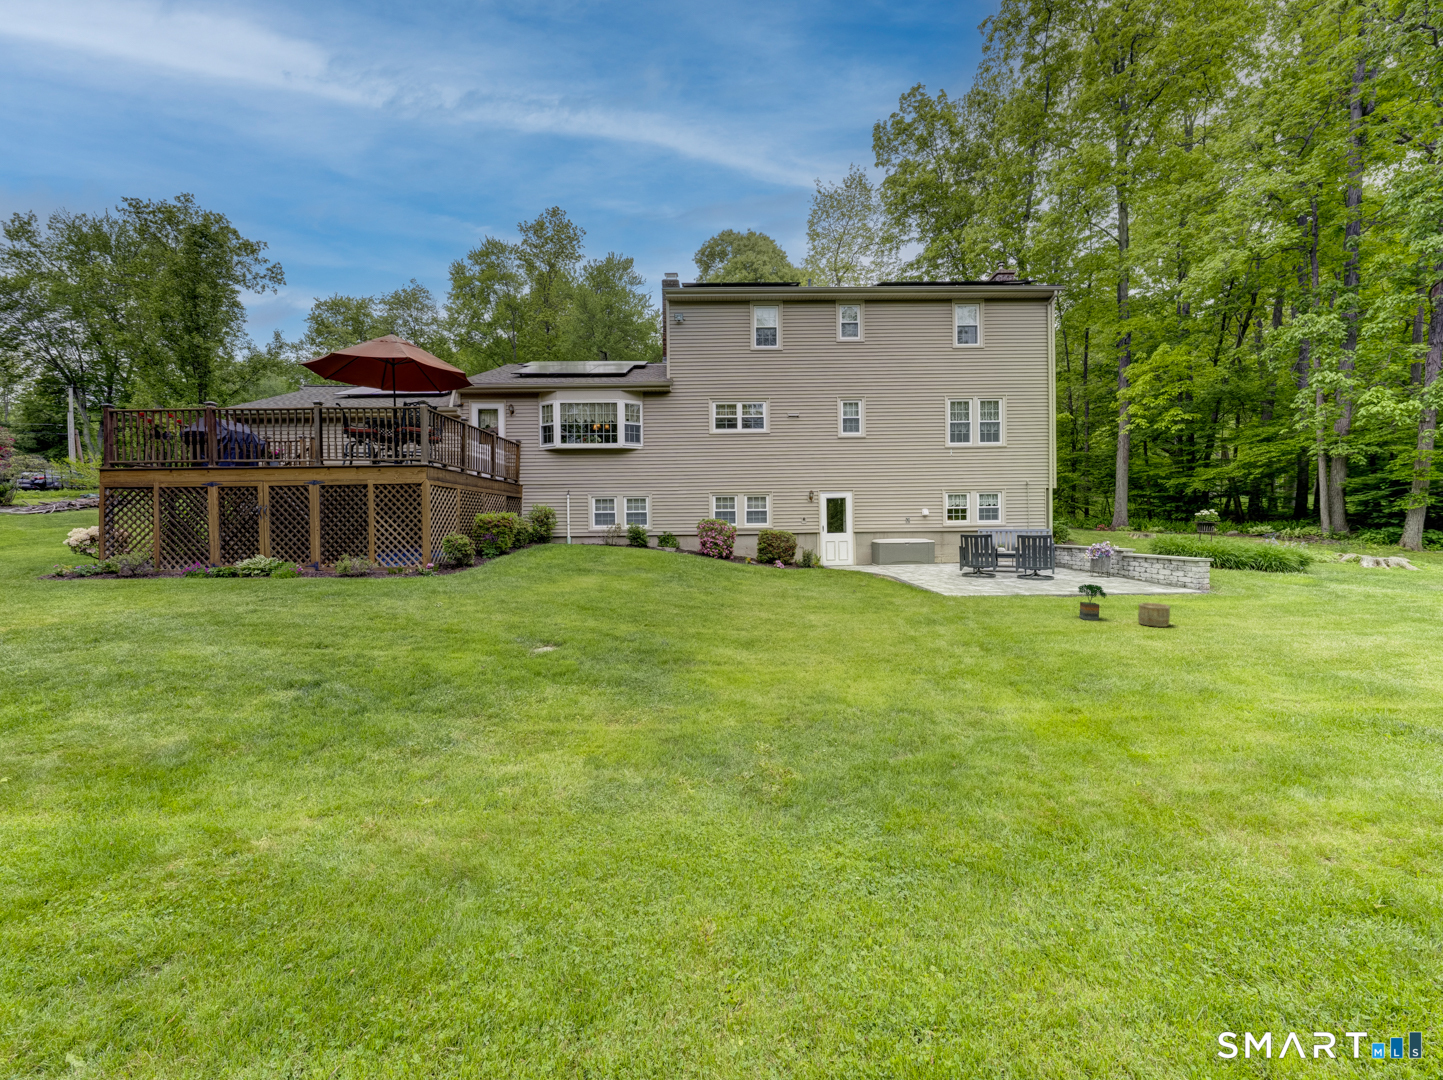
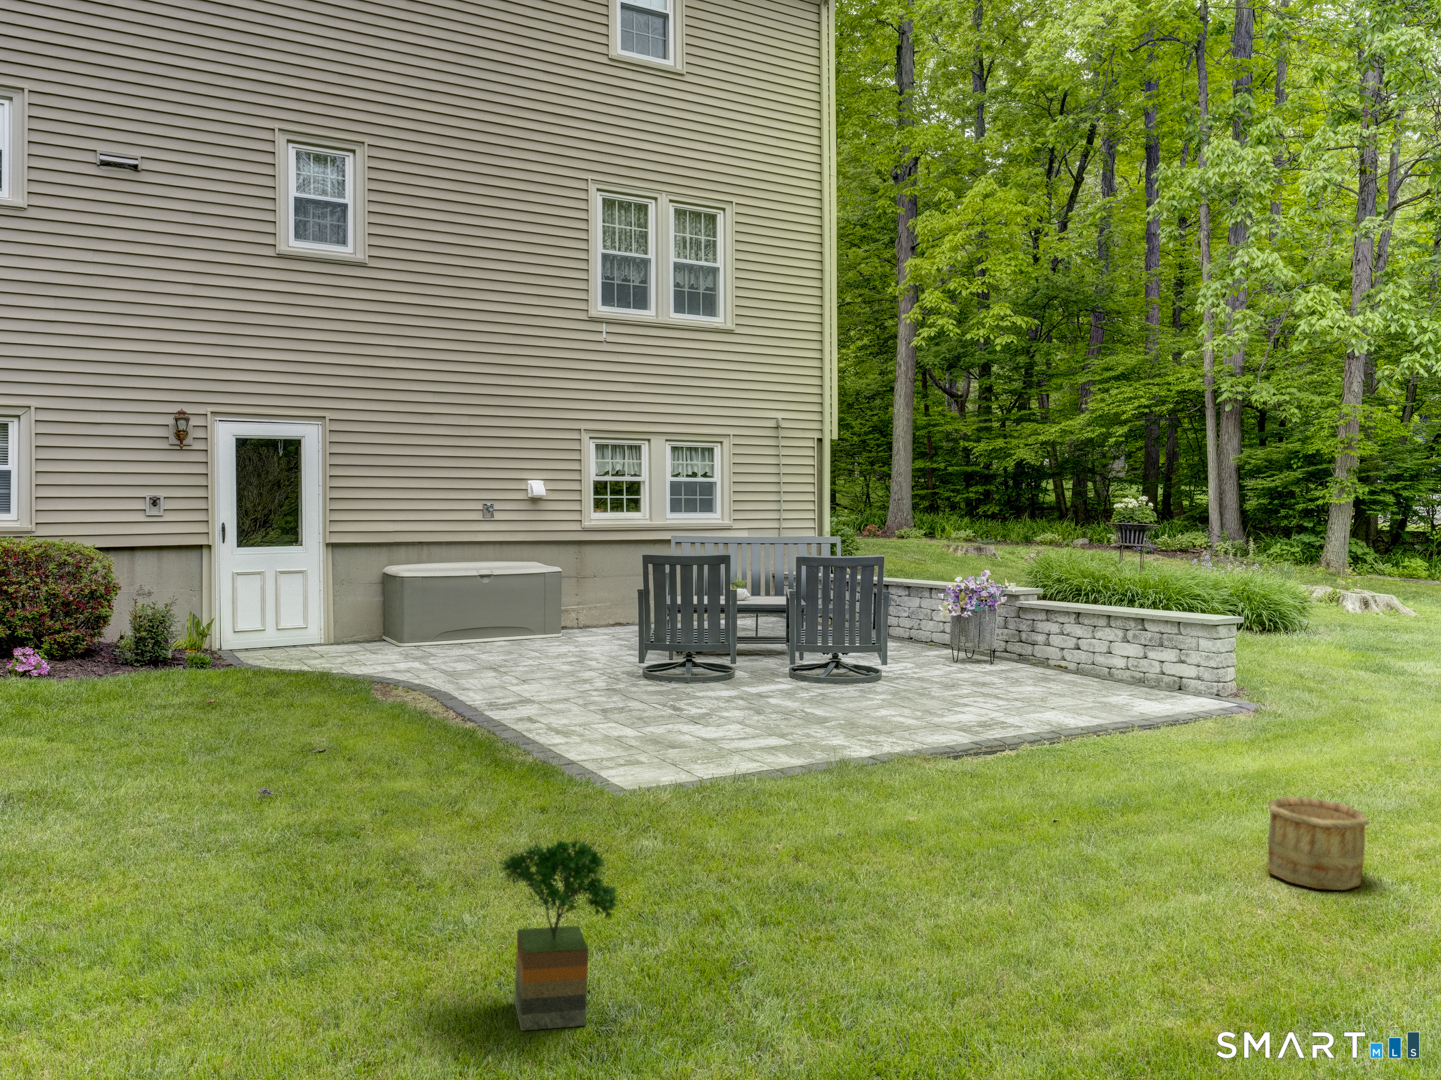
potted tree: present [1078,584,1106,620] -> present [501,840,617,1031]

